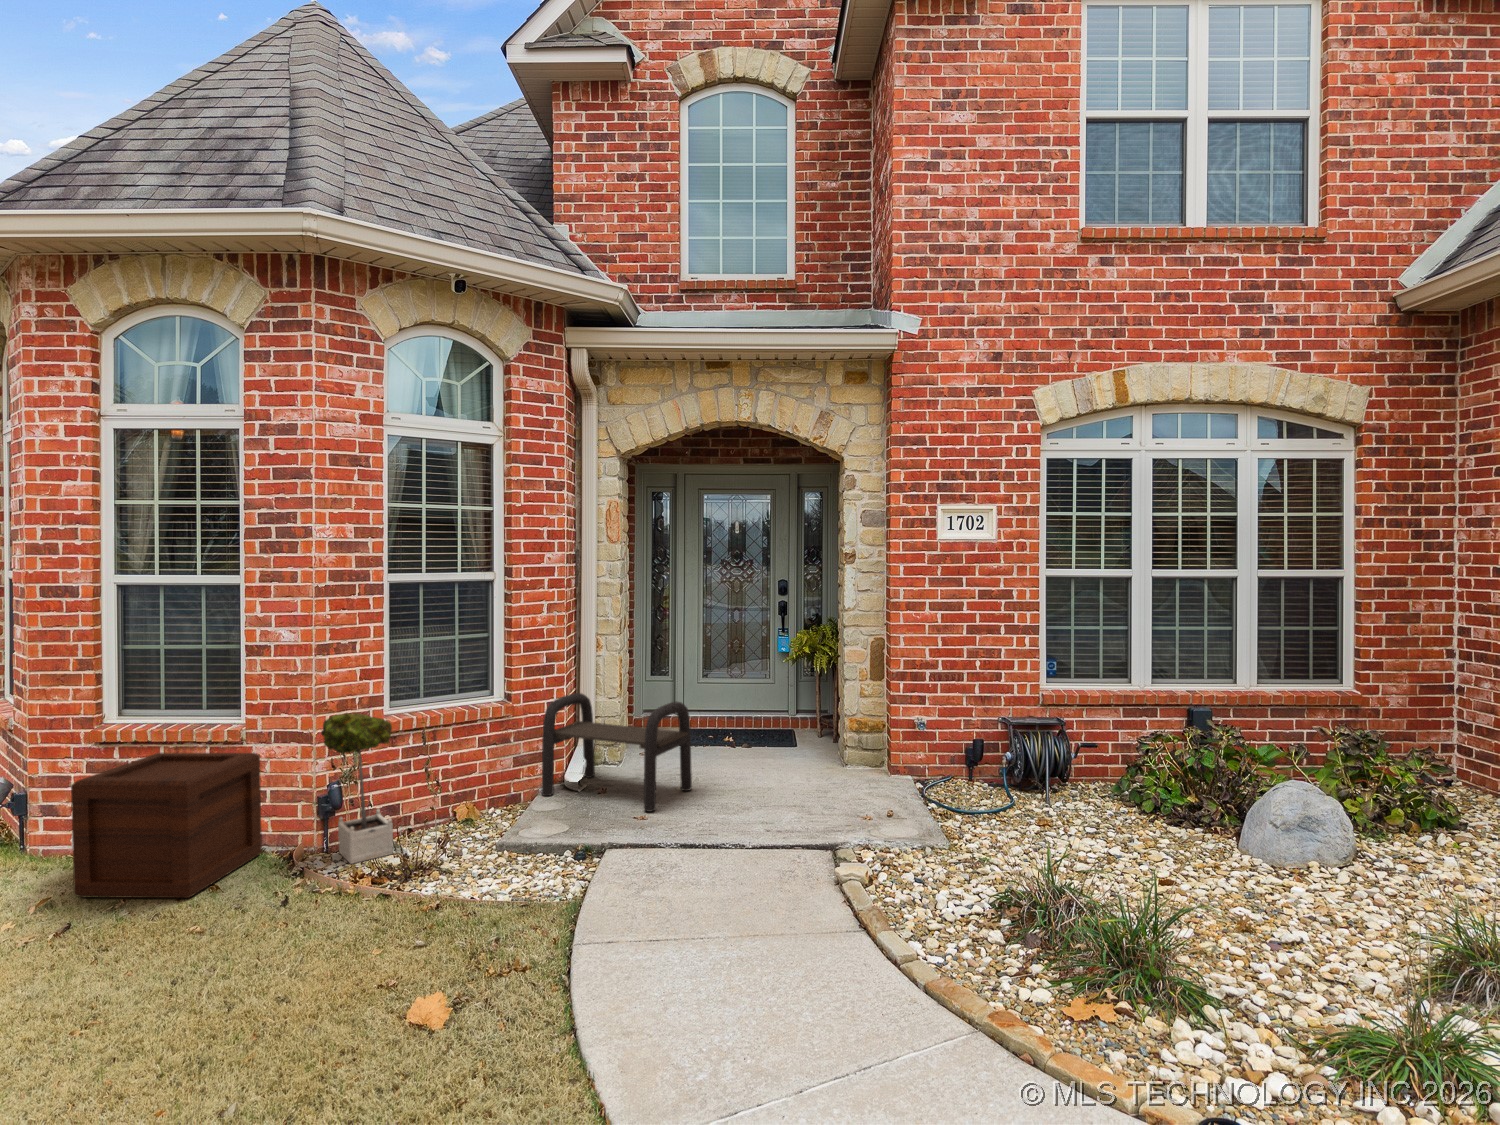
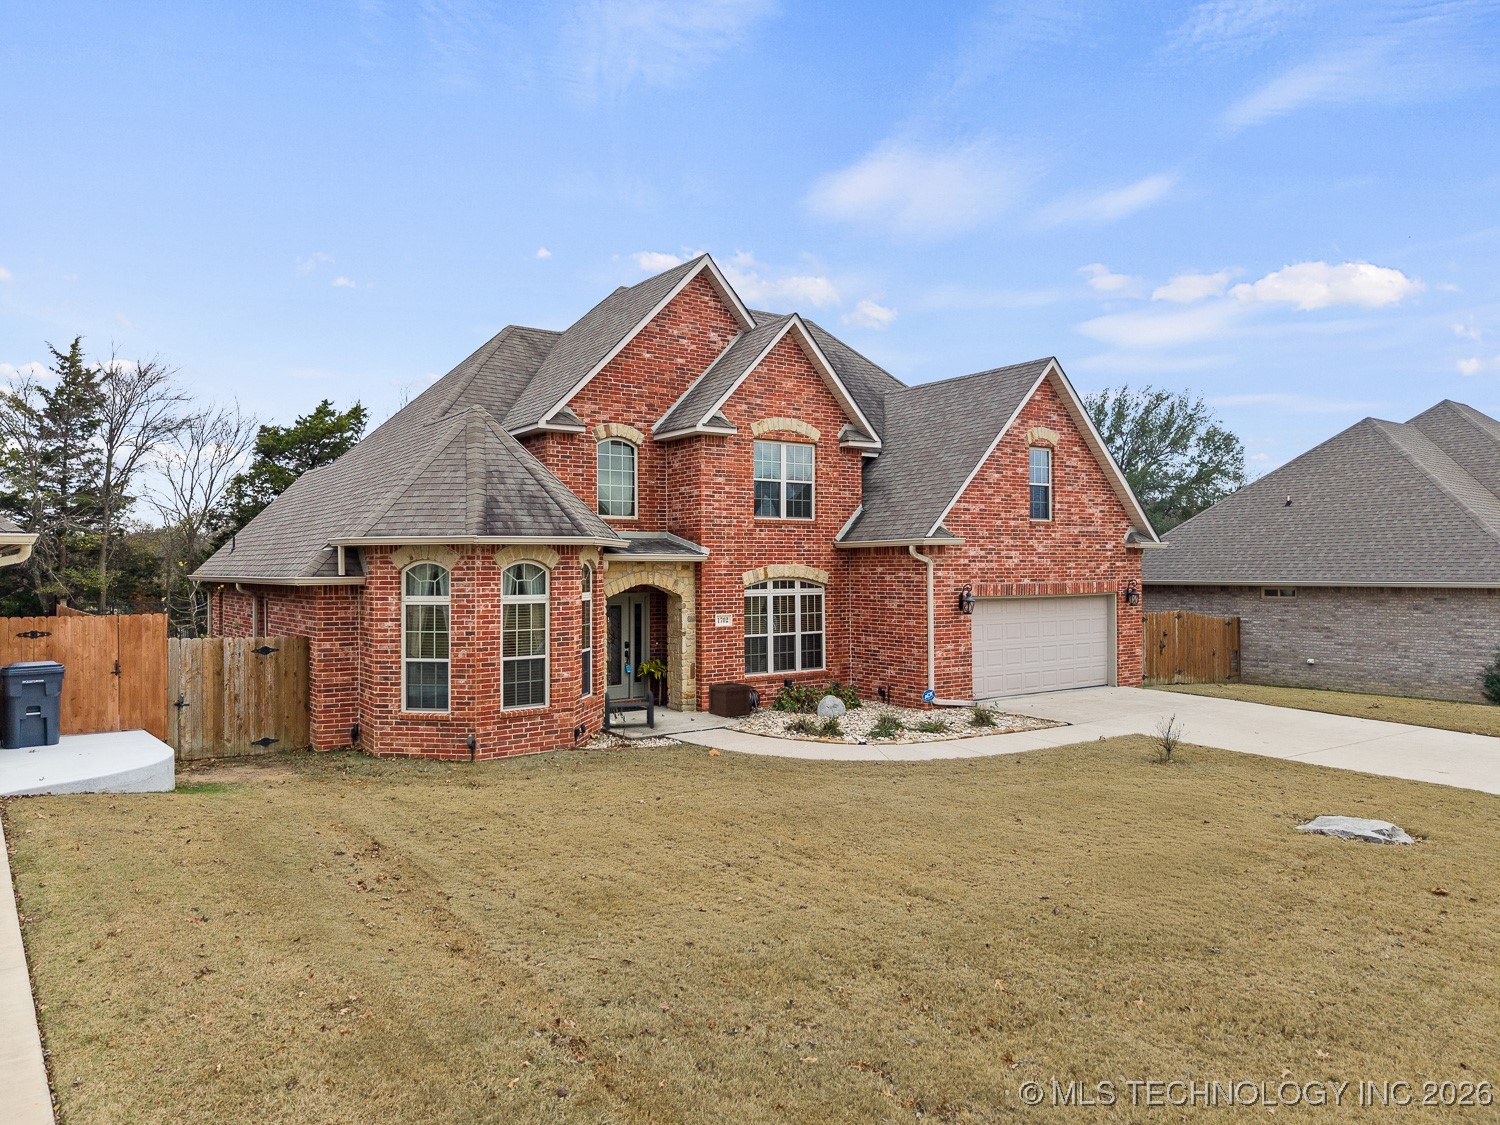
potted tree: present [321,713,393,864] -> none [579,698,600,748]
wooden crate: present [71,753,262,898] -> present [709,682,750,717]

